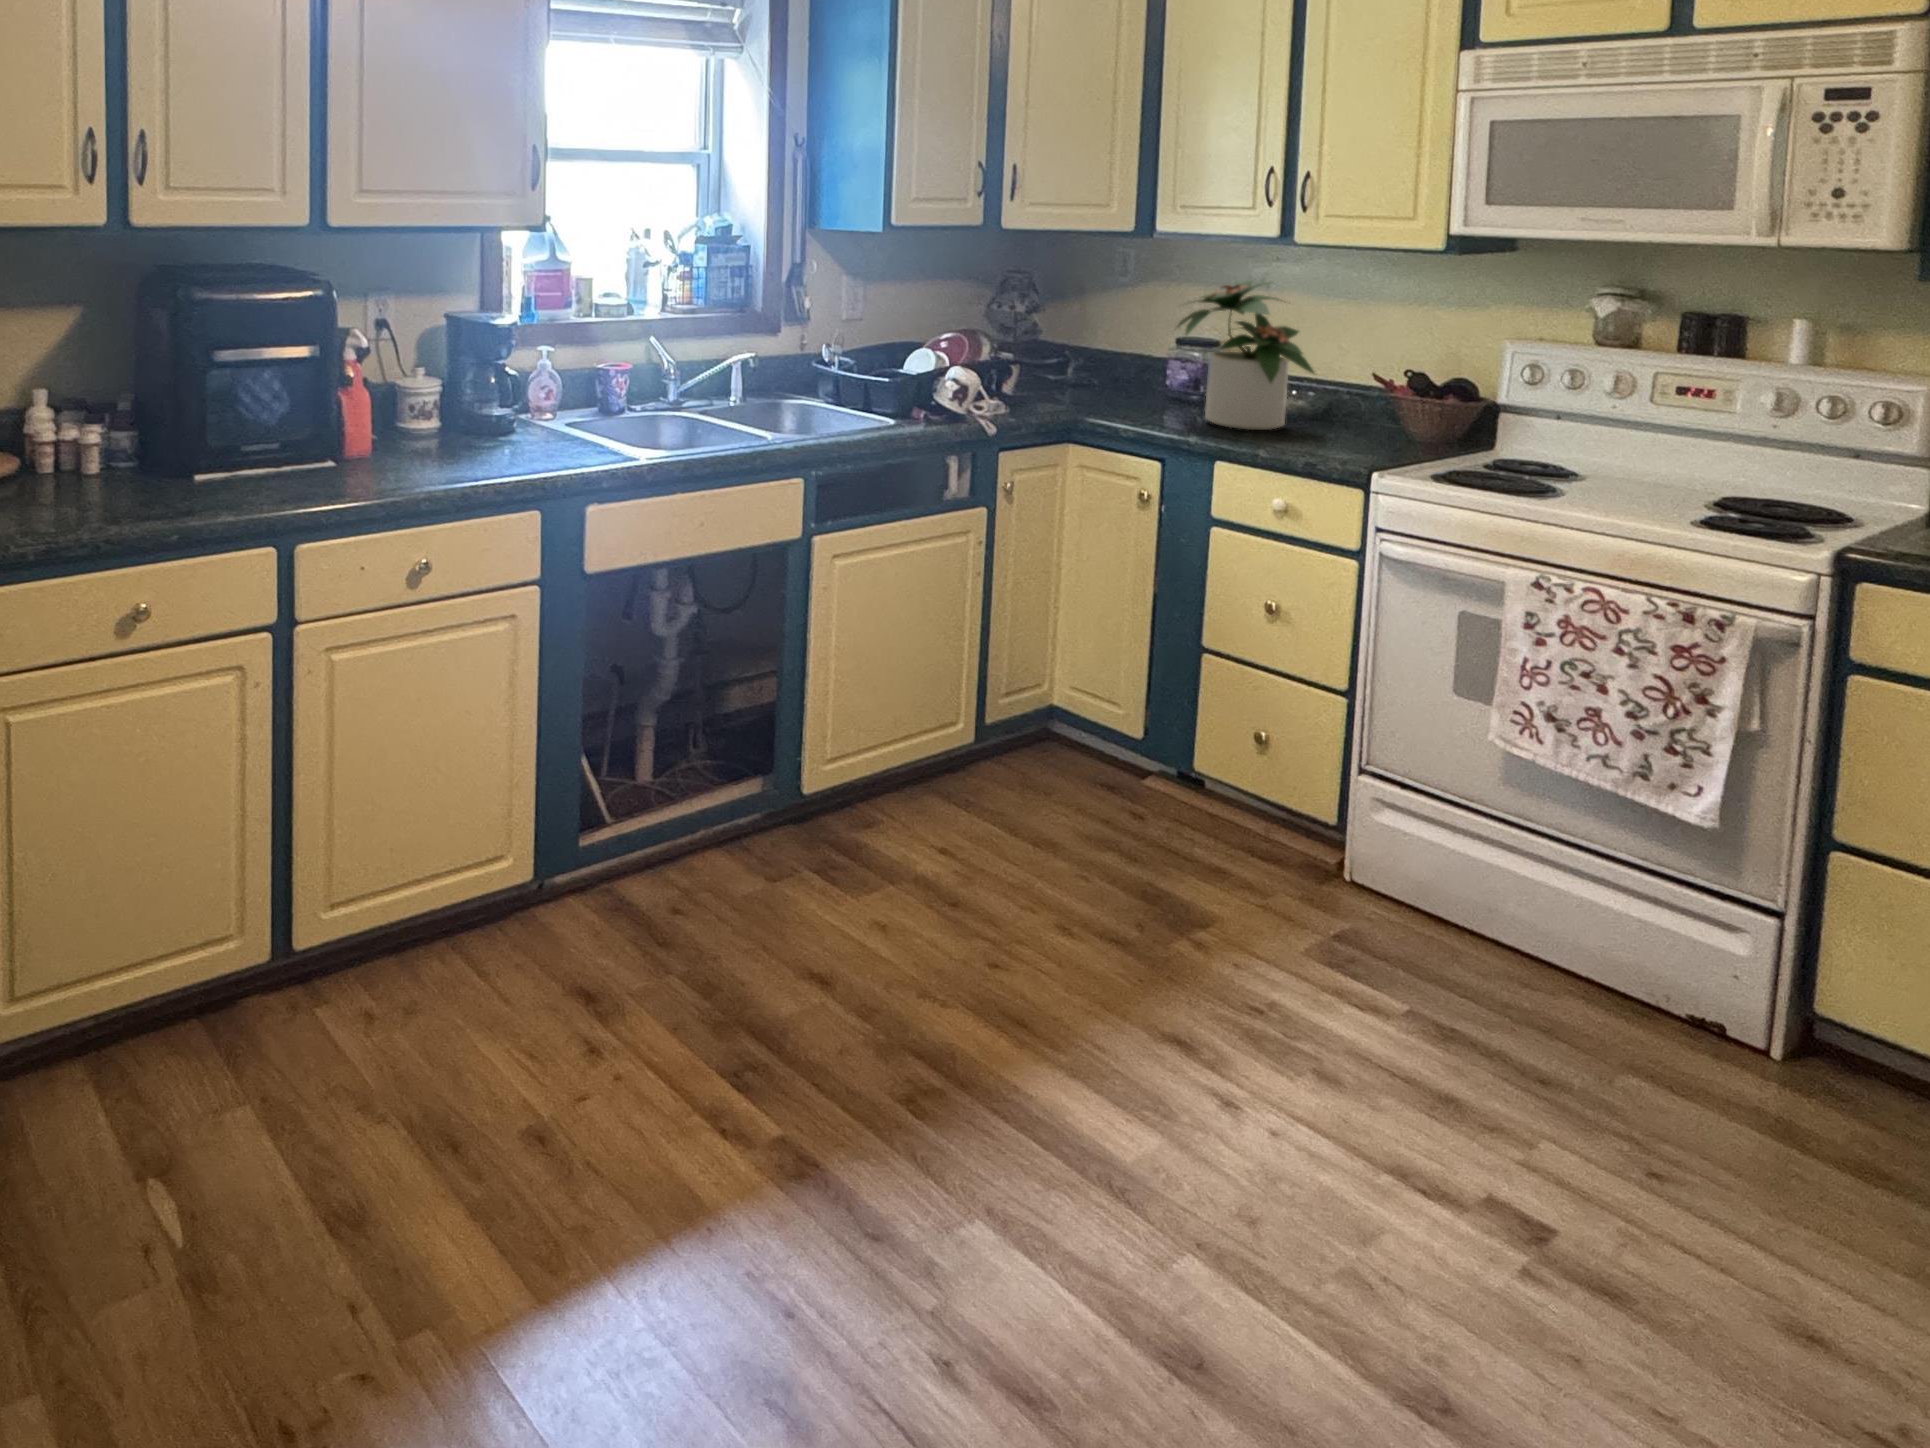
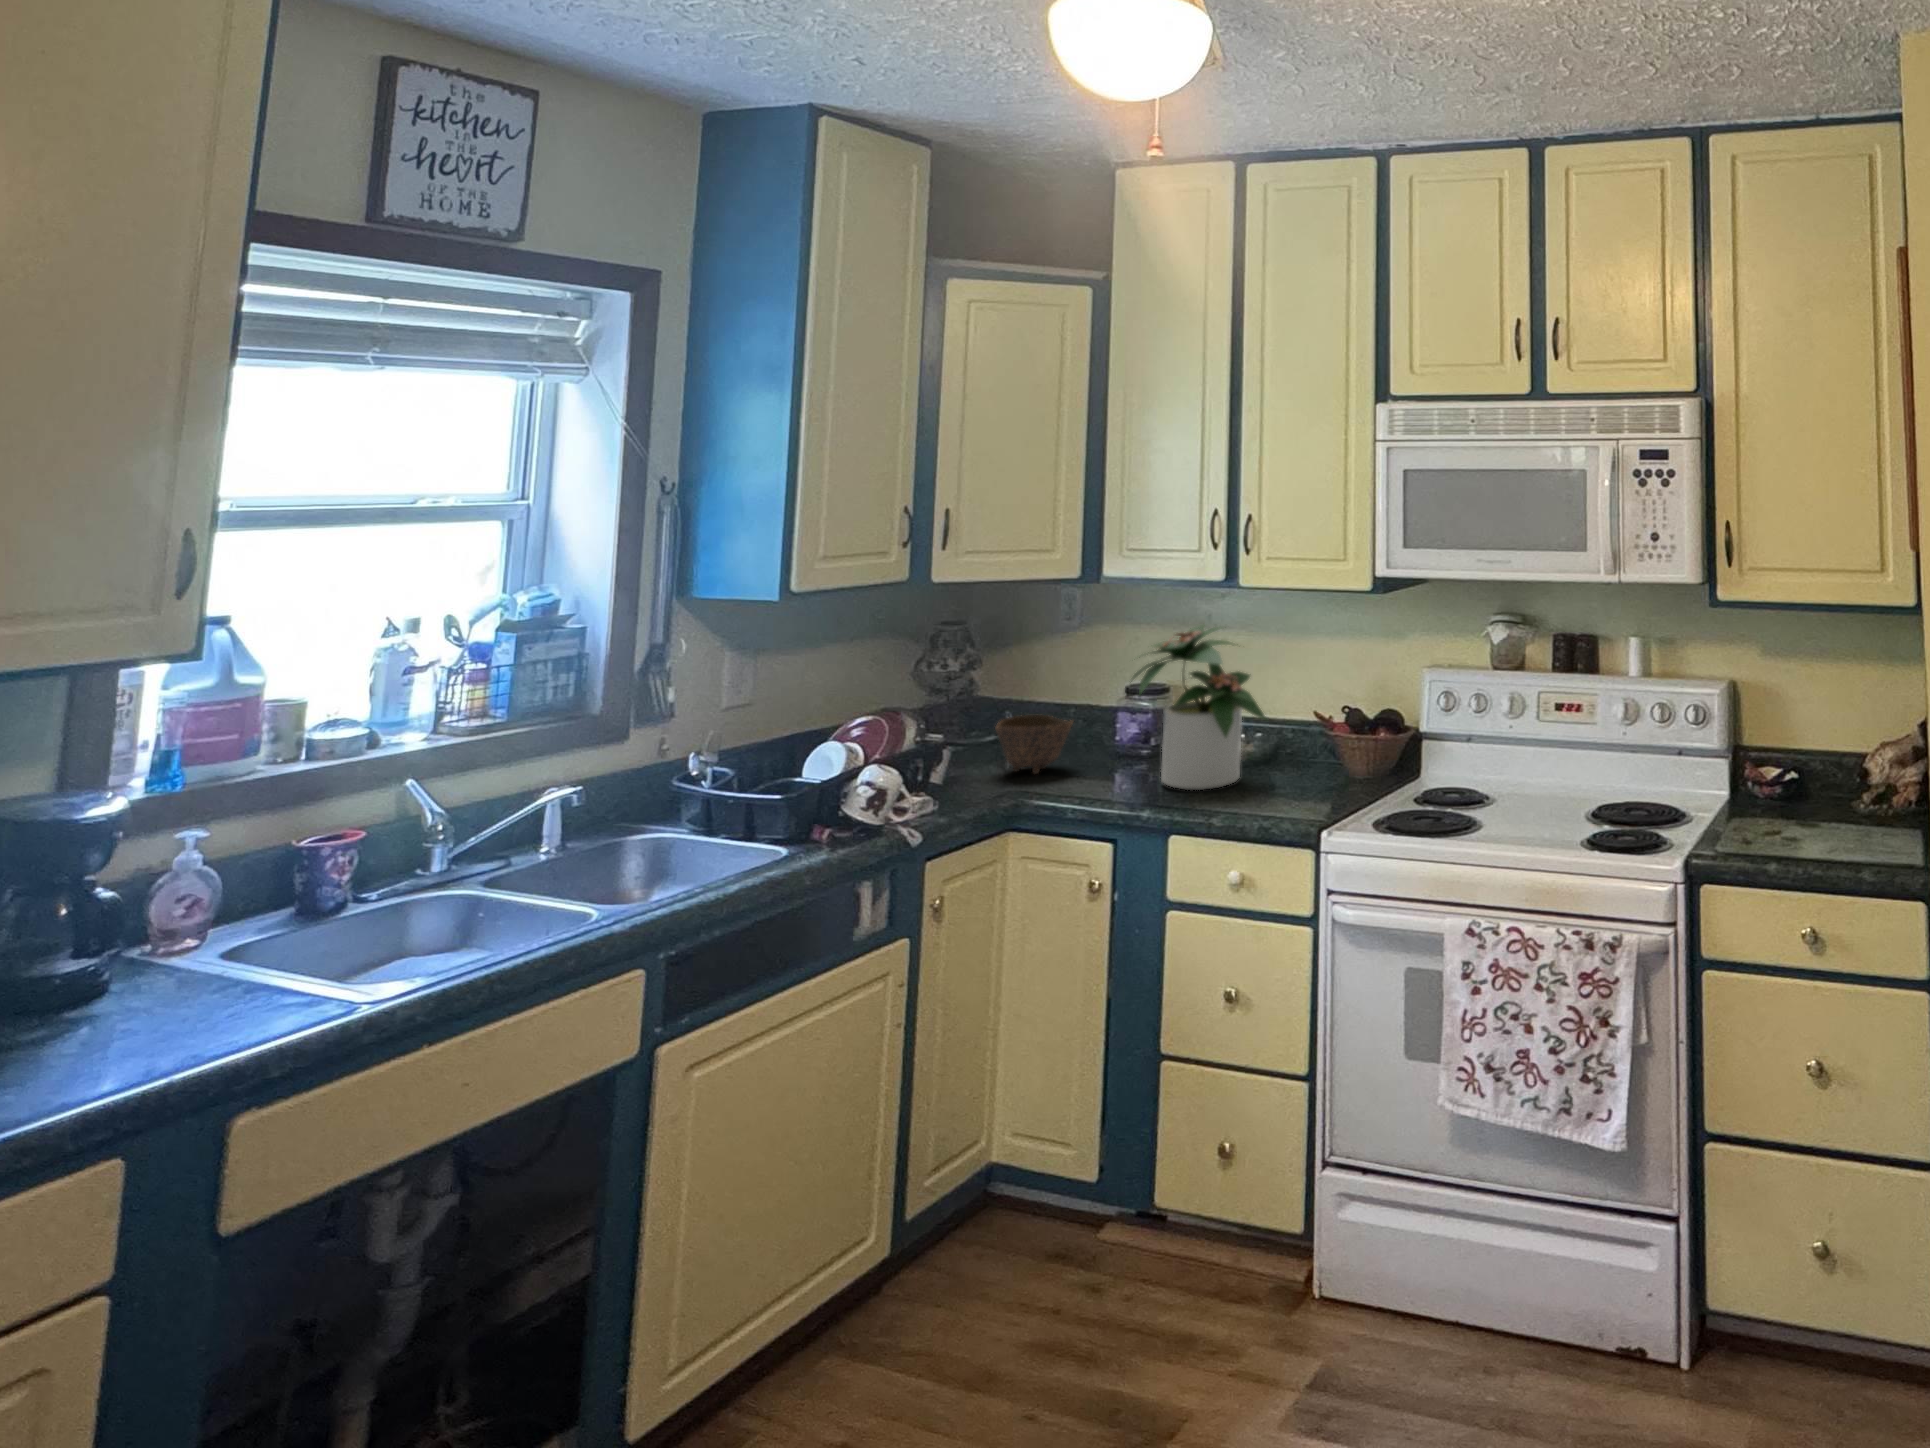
bowl: none [1053,353,1123,402] -> present [996,715,1073,774]

